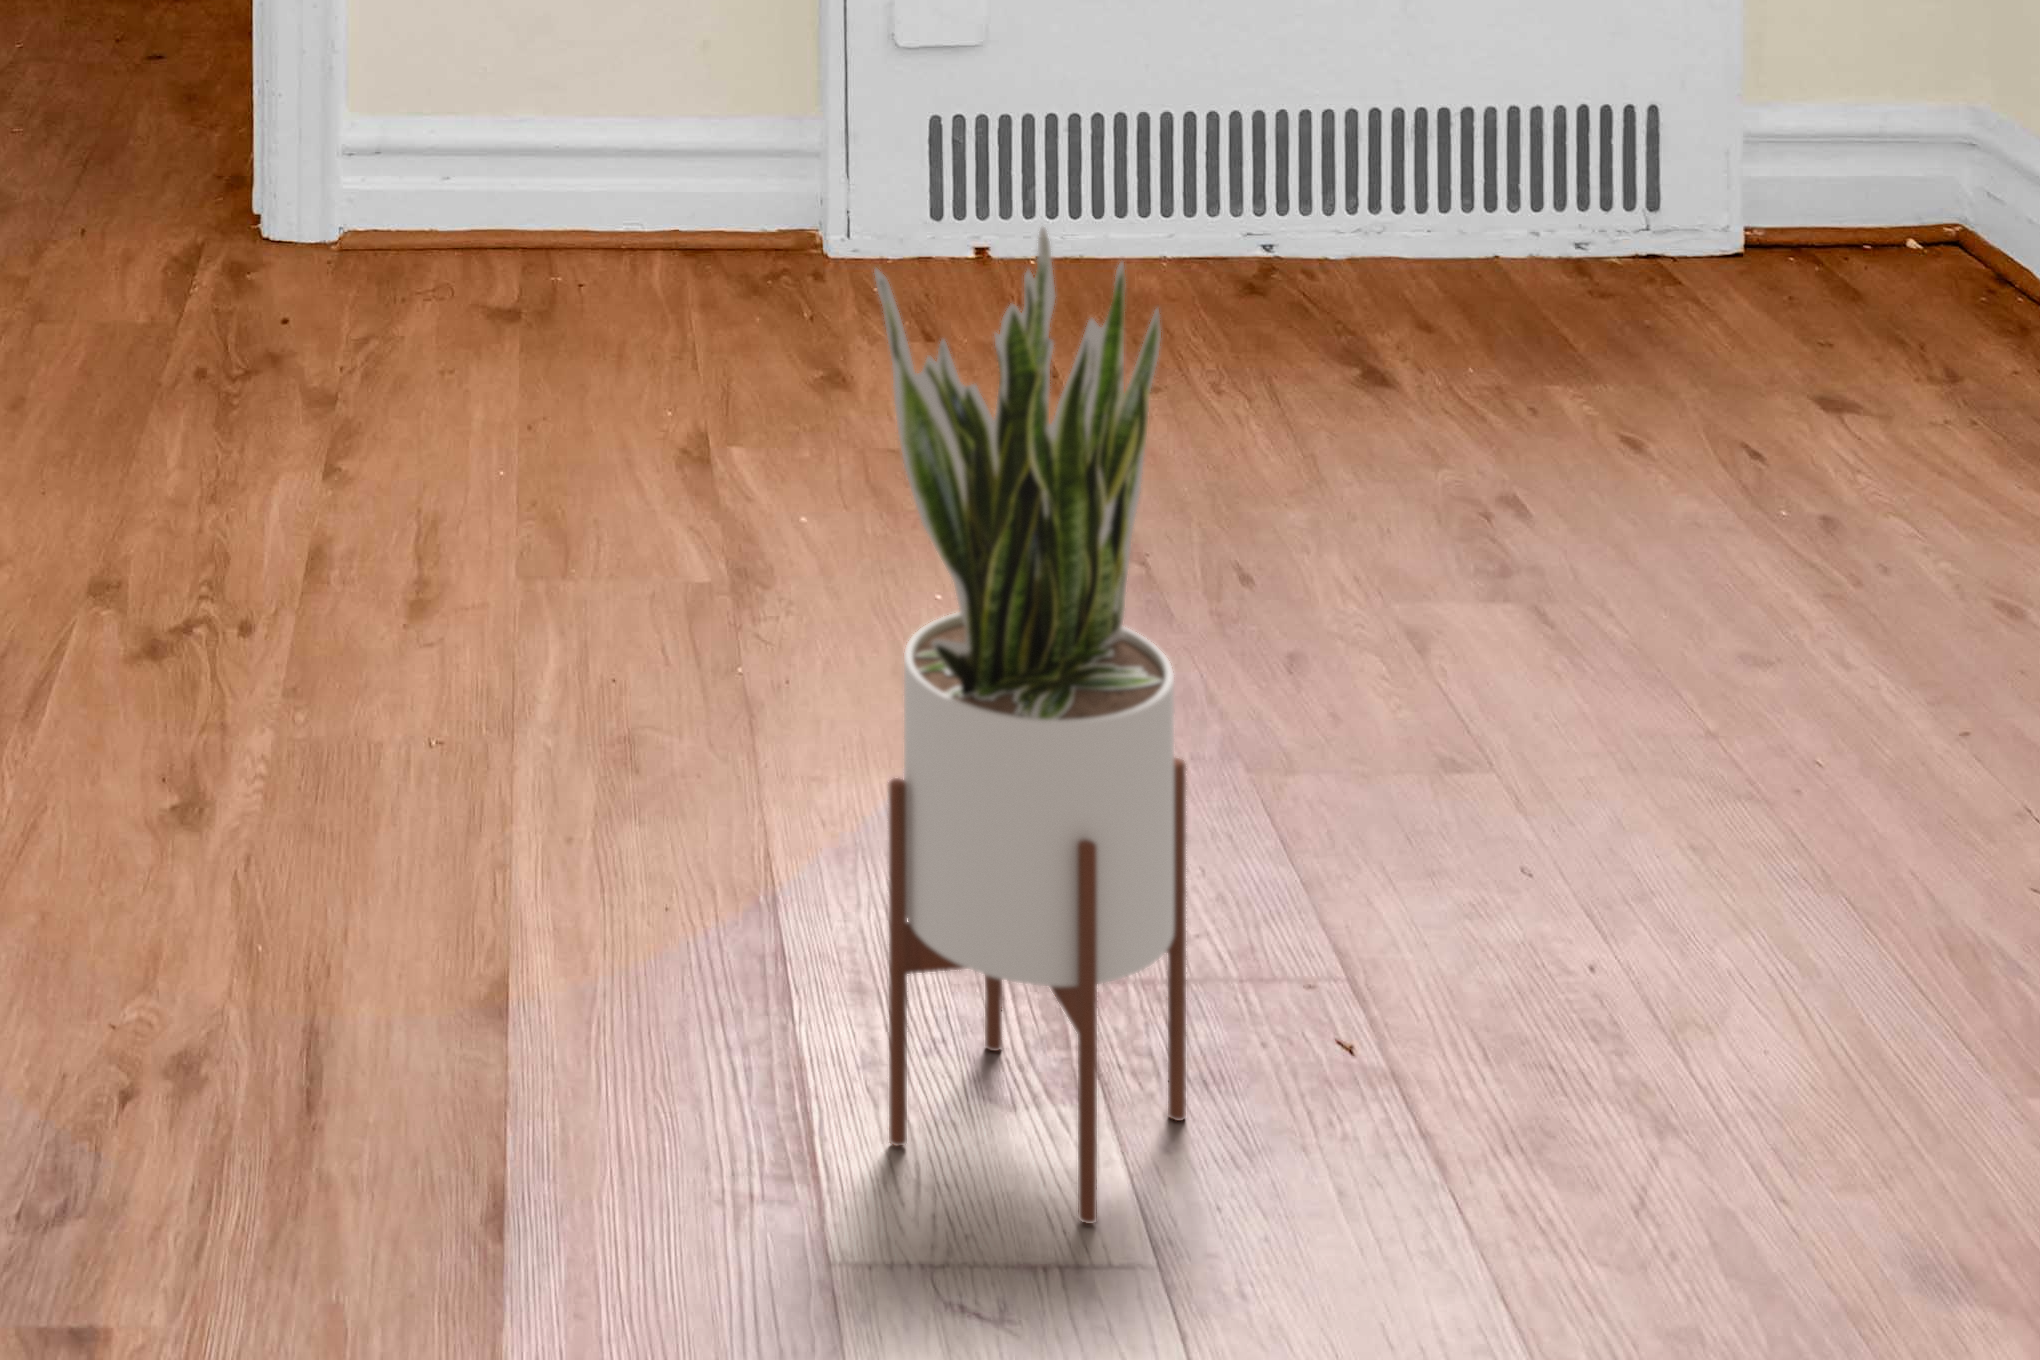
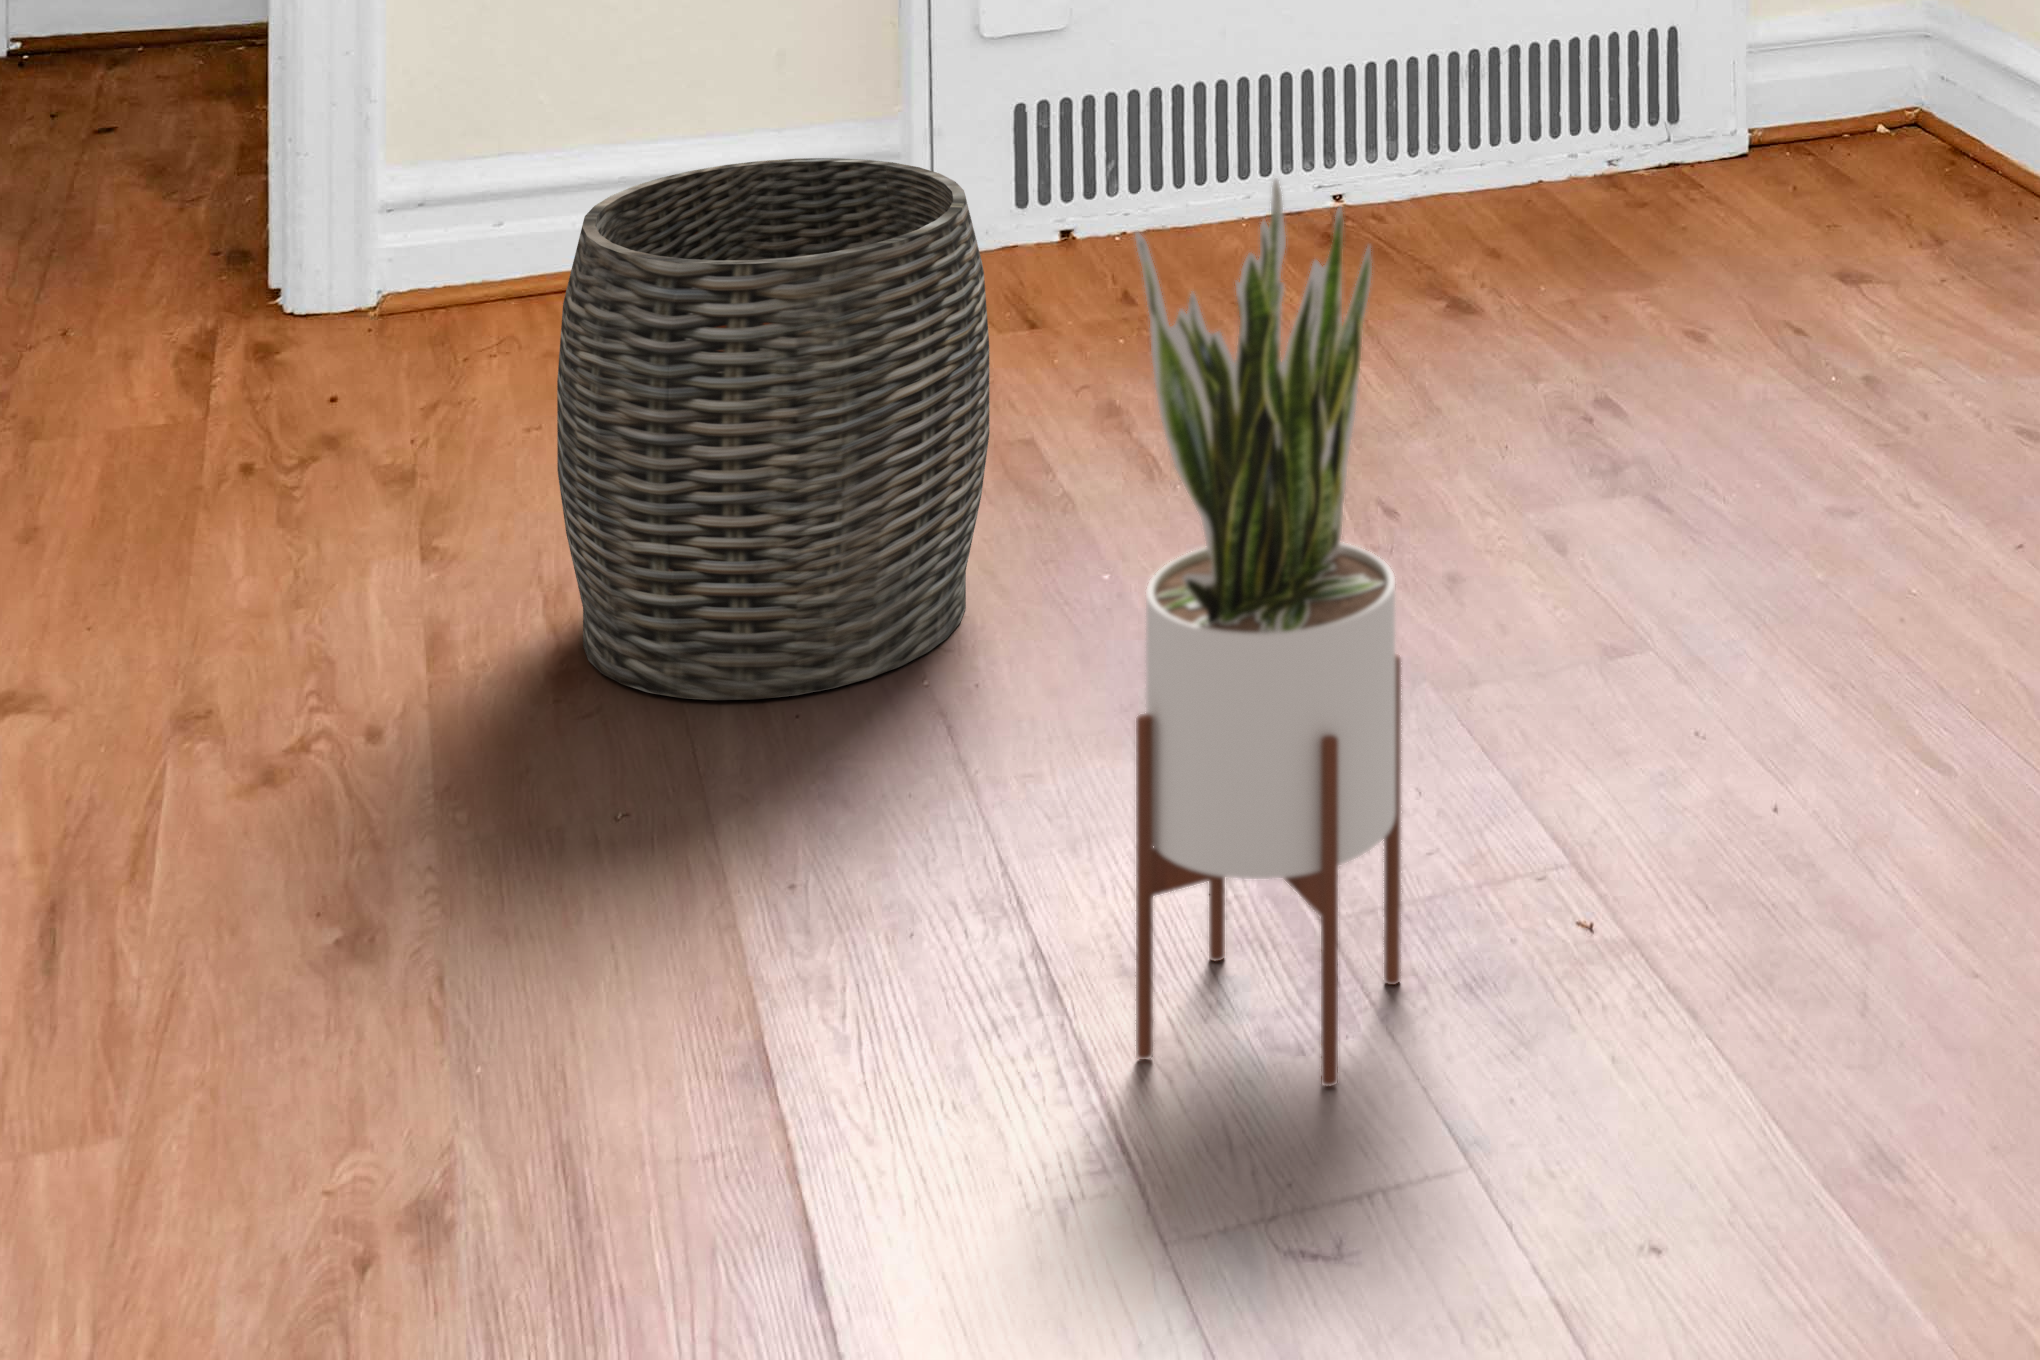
woven basket: none [428,141,837,677] -> present [557,158,990,700]

